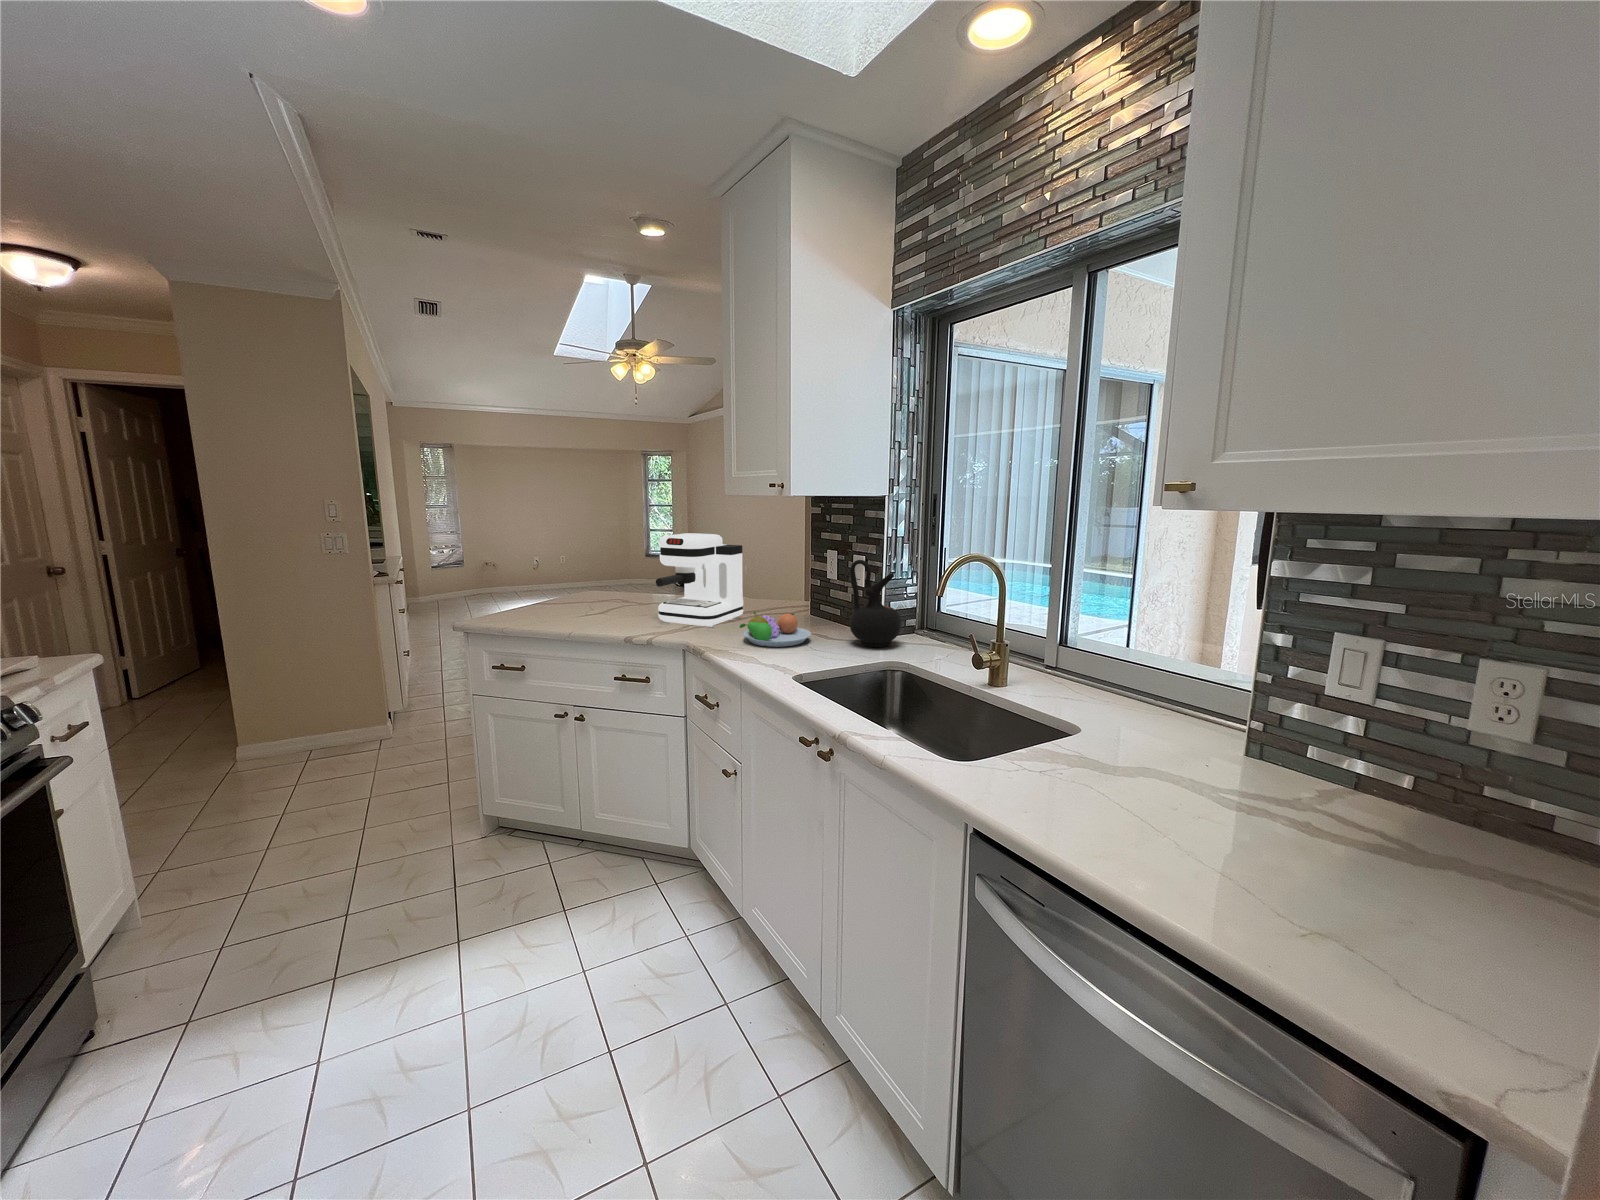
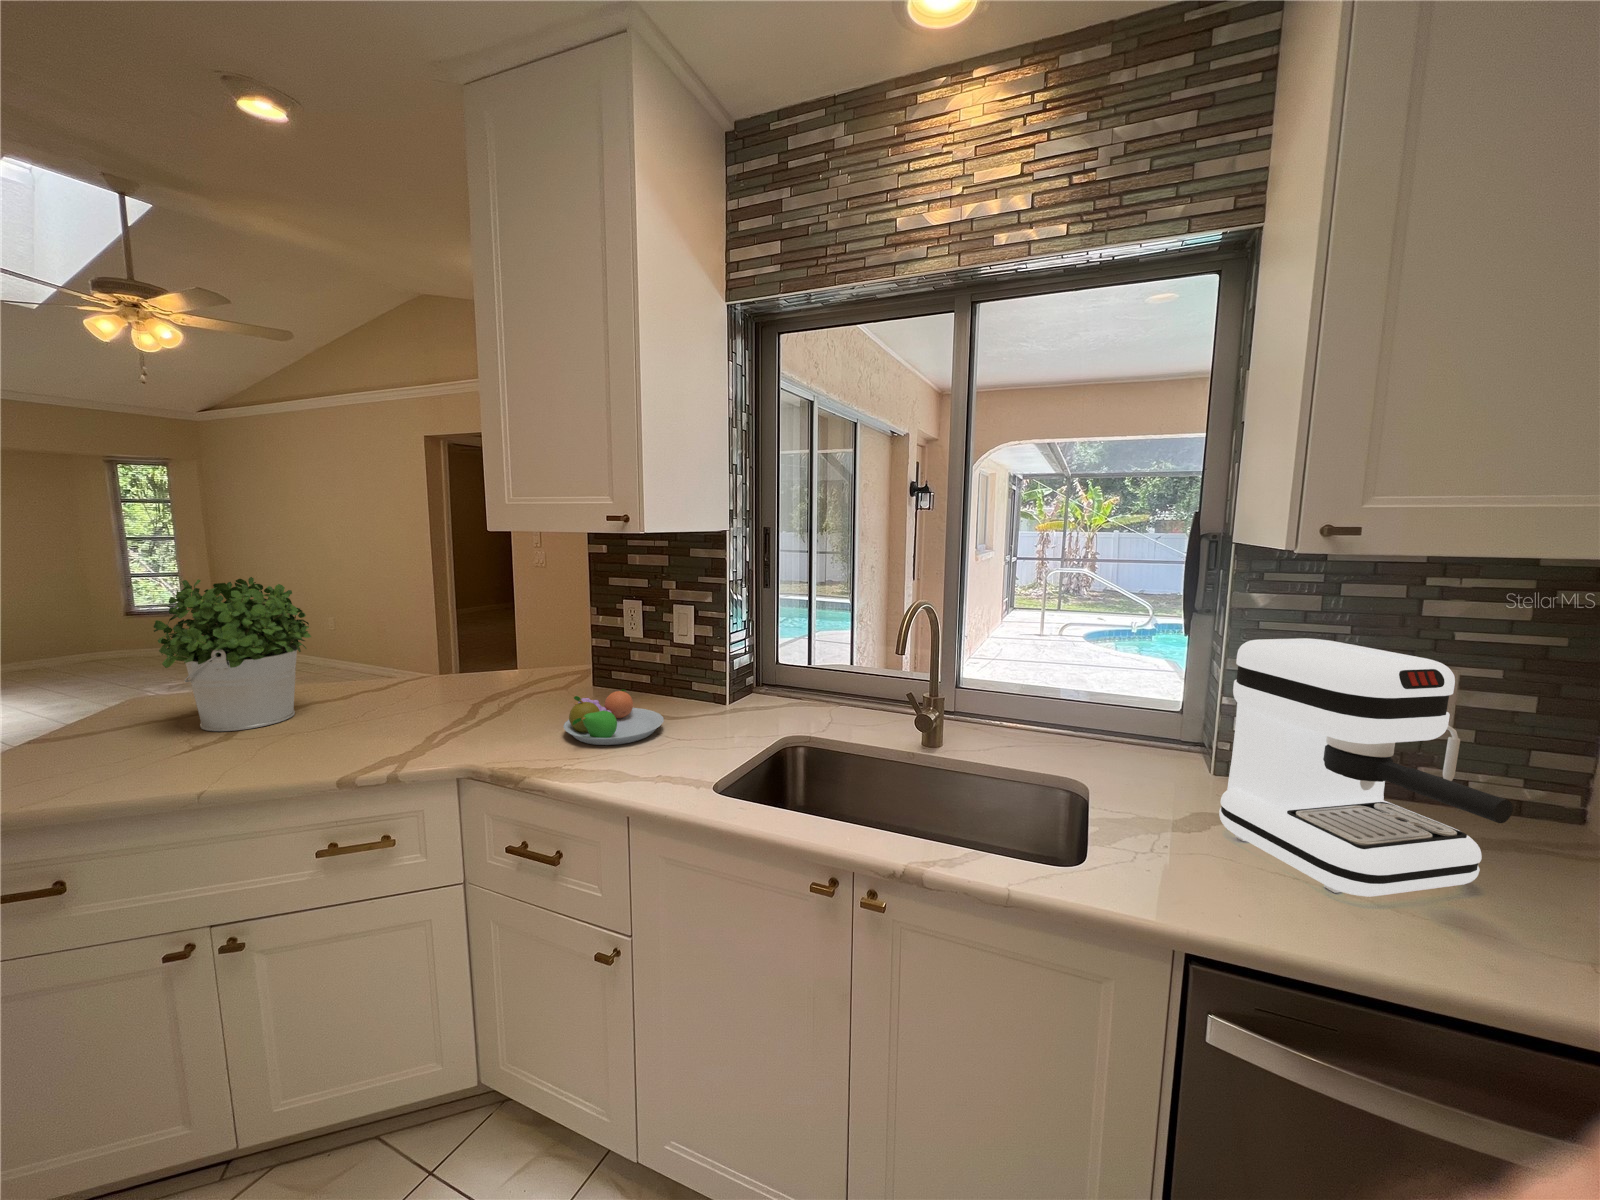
potted plant: none [577,525,645,611] -> present [154,577,311,731]
coffee maker: present [656,533,743,627] -> present [1219,639,1513,897]
ceramic jug: present [850,560,901,647] -> none [709,610,773,719]

